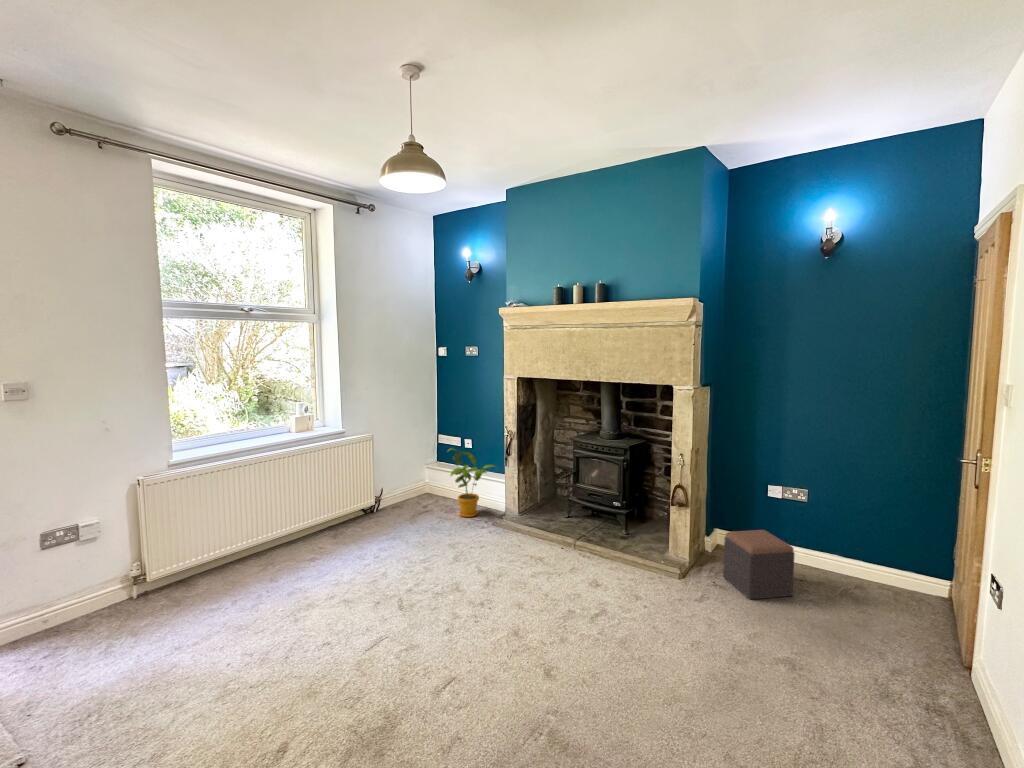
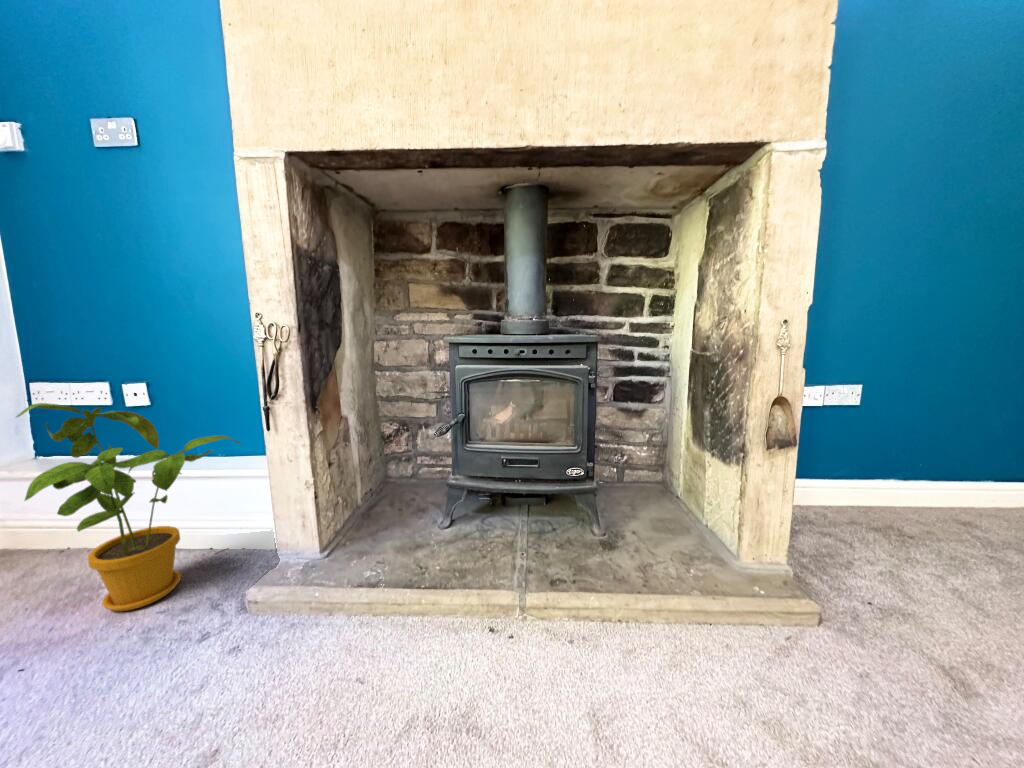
footstool: present [723,530,795,599] -> none [834,459,990,617]

